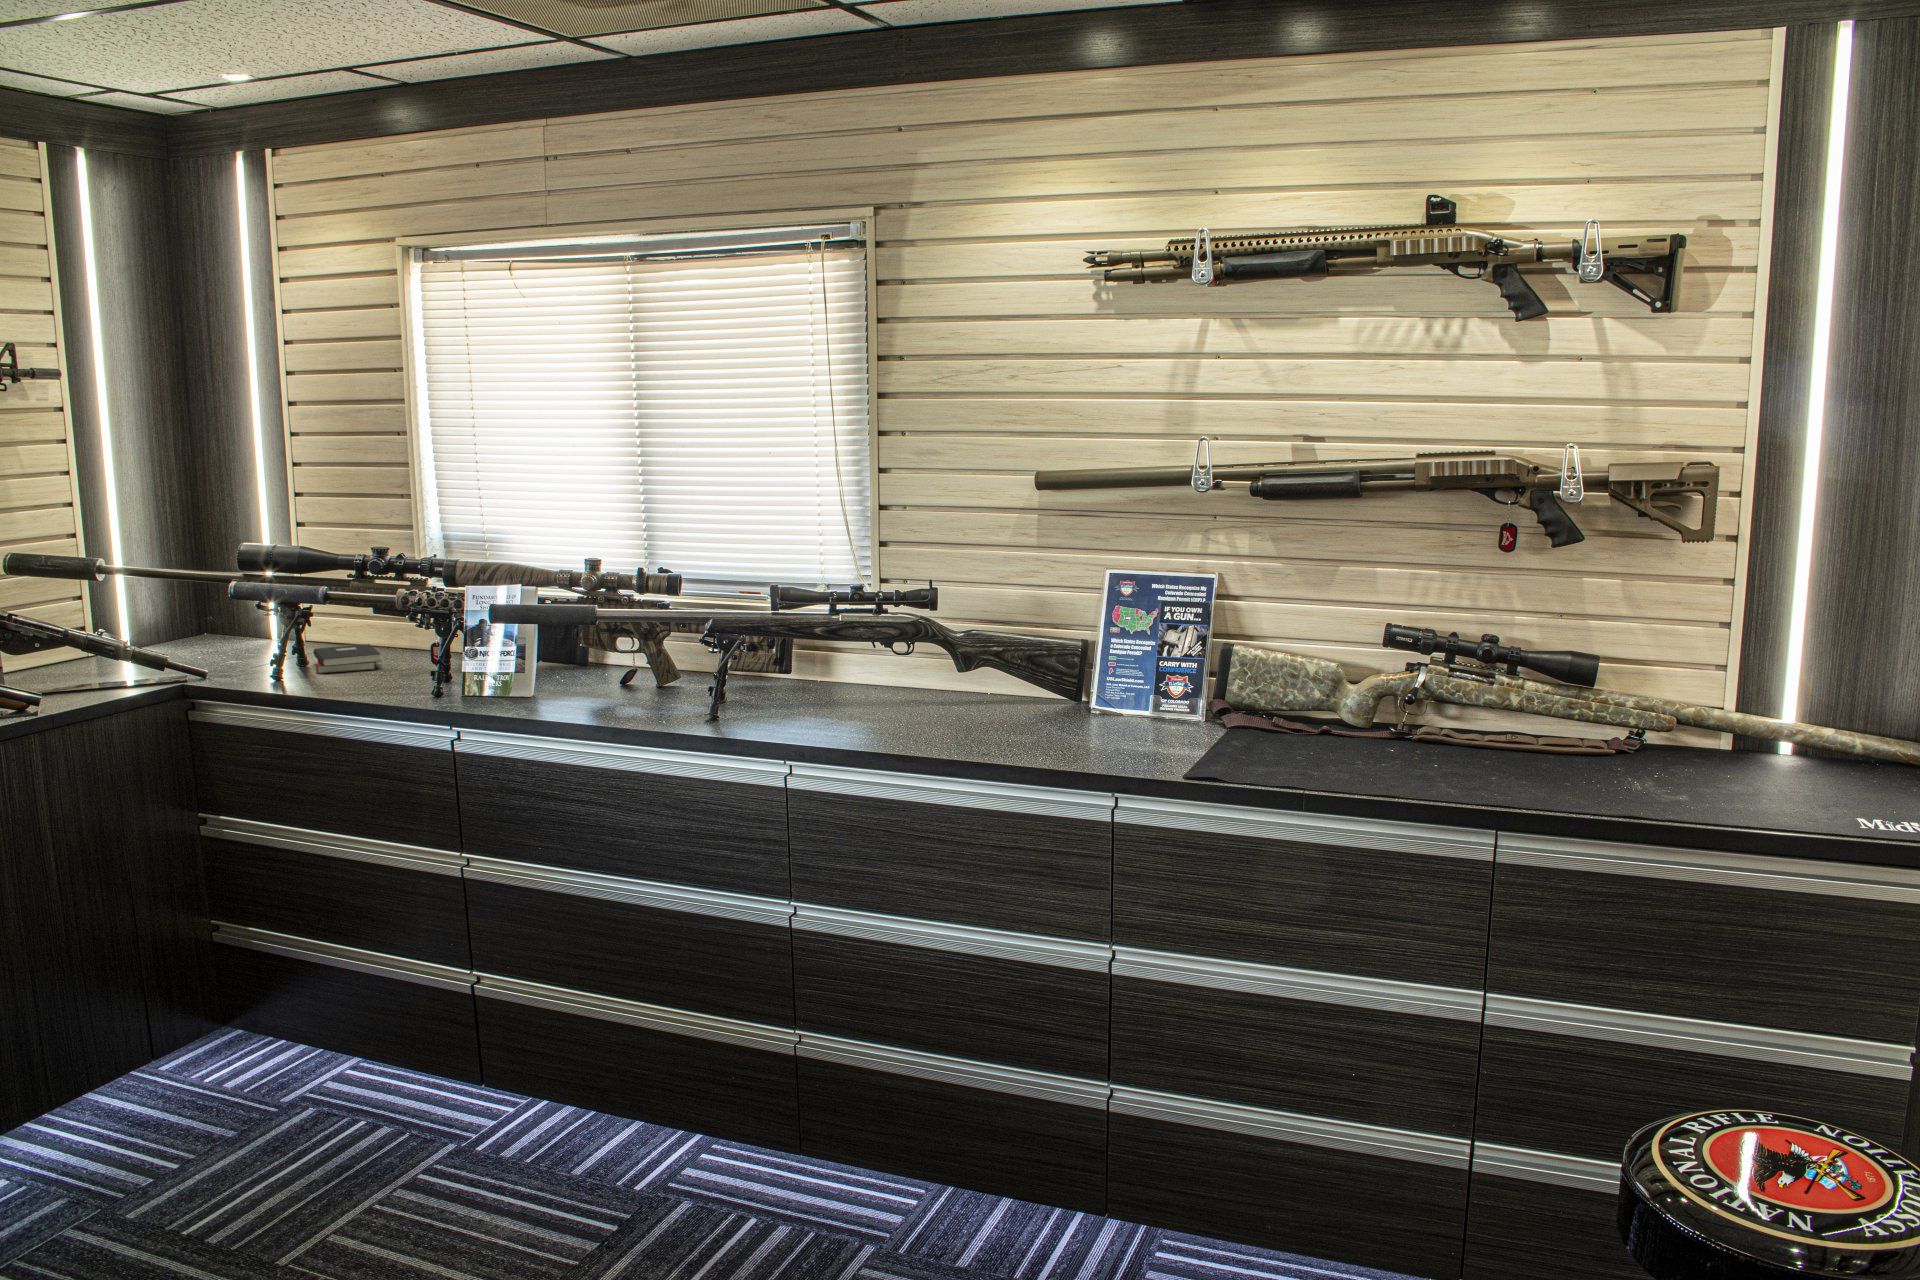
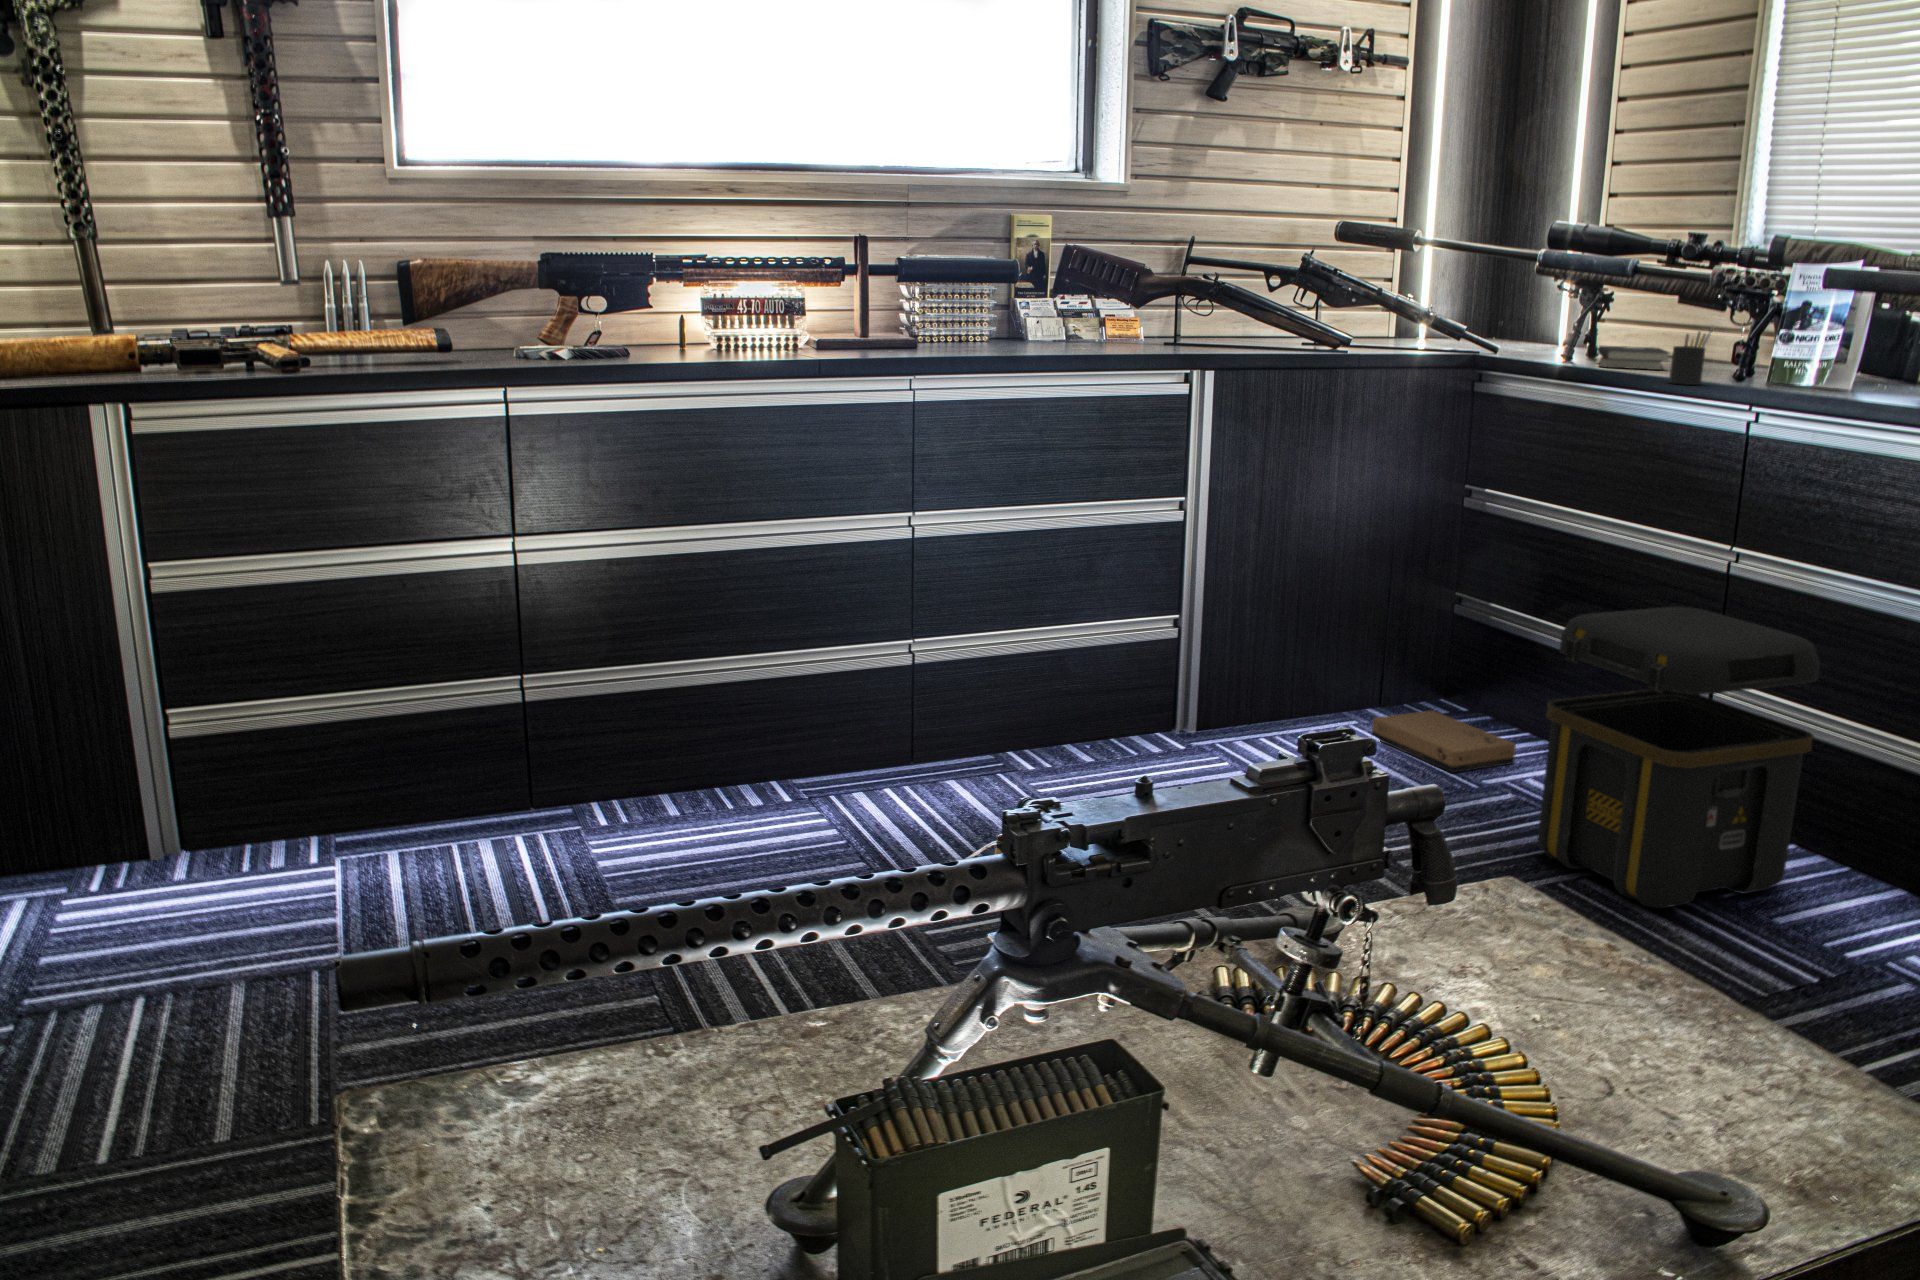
pen holder: none [381,642,414,698] -> present [1669,326,1713,385]
toolbox: none [328,904,569,1206] -> present [1537,607,1820,908]
cardboard box: none [148,1029,309,1101] -> present [1372,710,1516,773]

